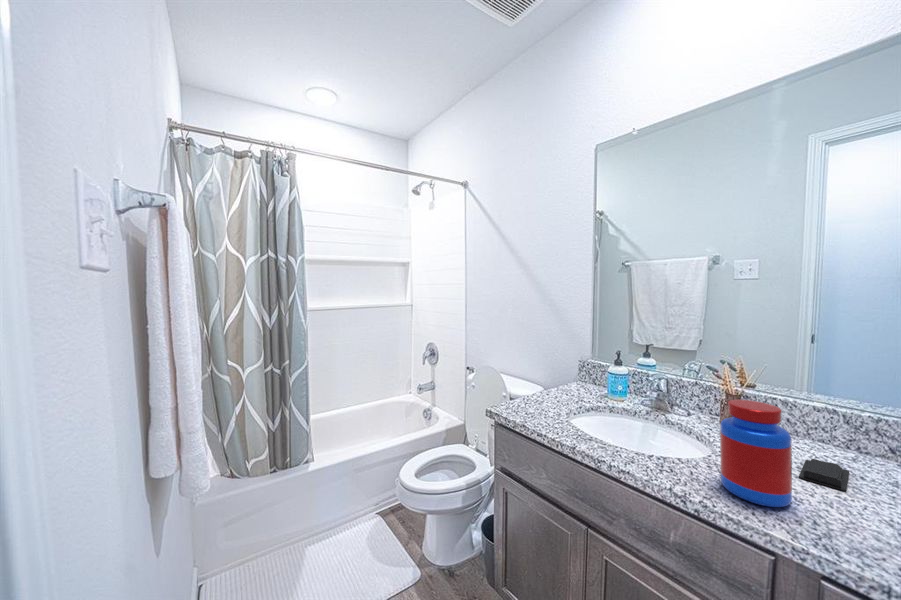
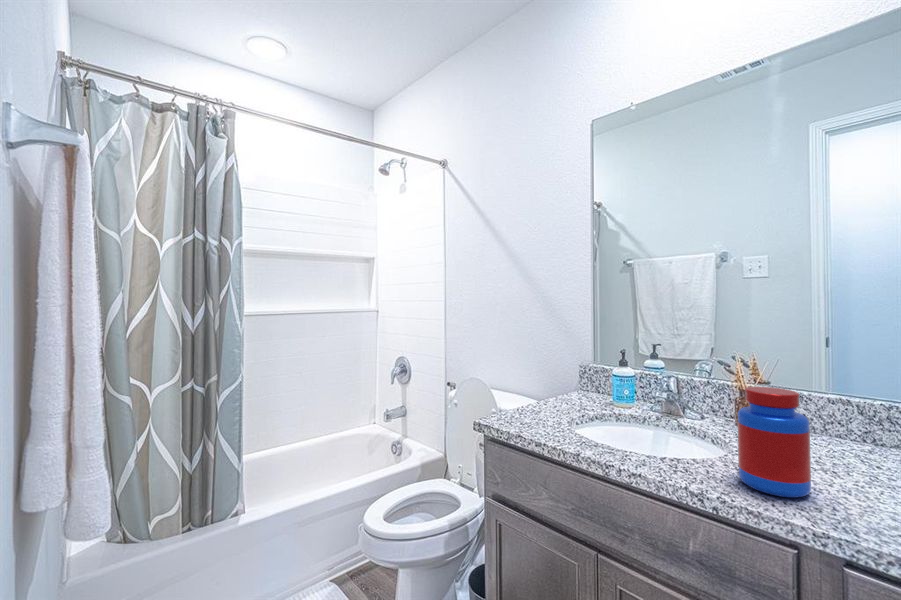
soap bar: present [799,459,849,491] -> none [816,452,866,481]

